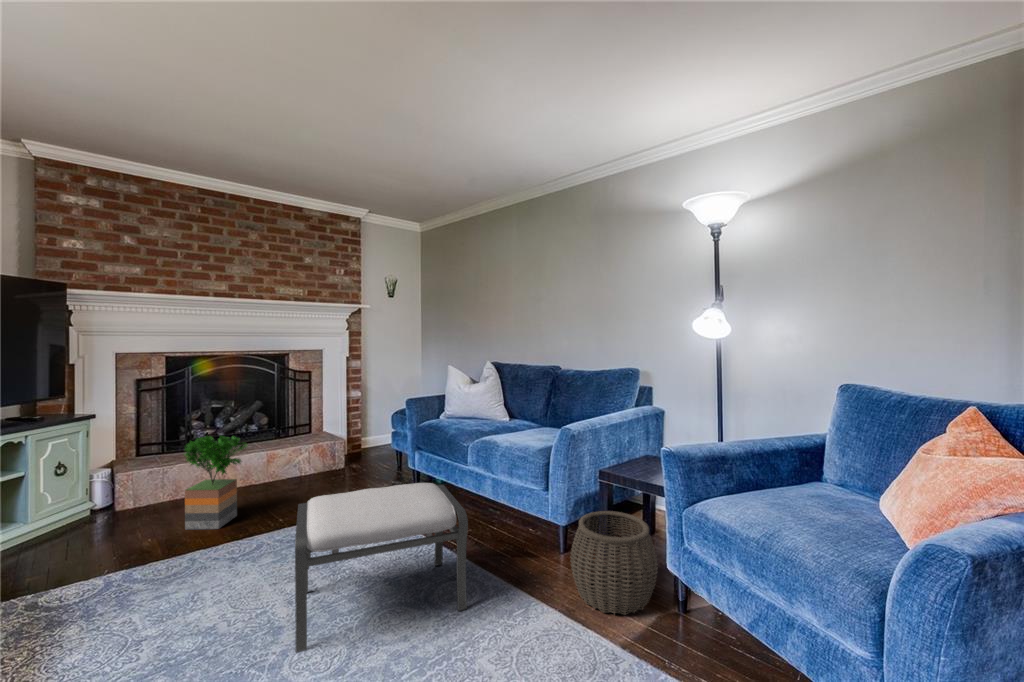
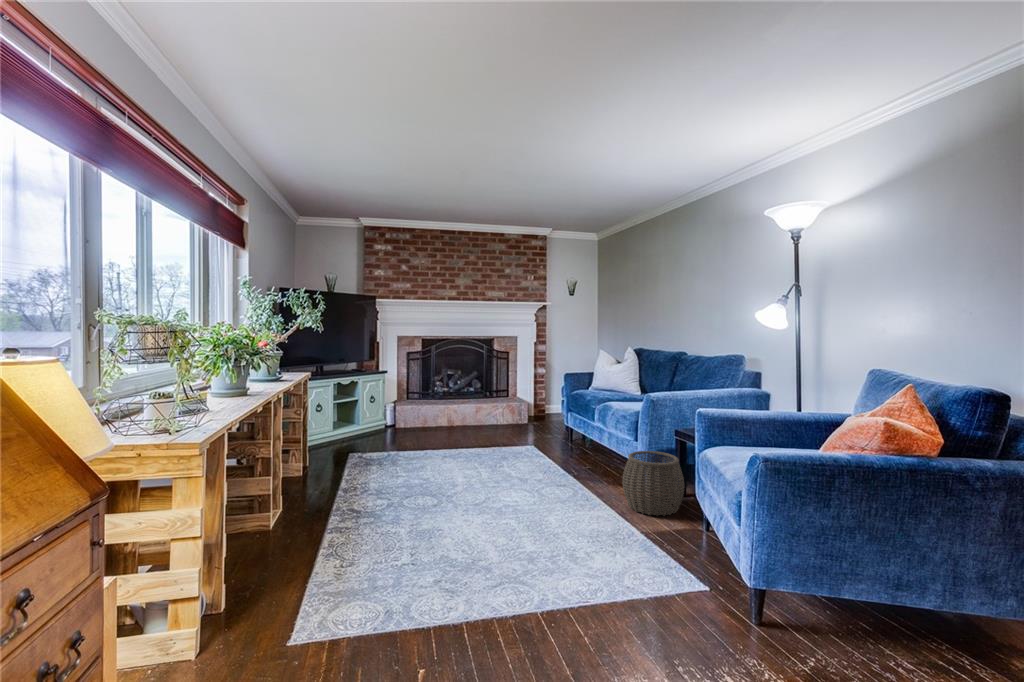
potted tree: present [185,436,247,530] -> none [424,386,460,442]
ottoman: present [295,483,468,652] -> none [458,417,554,494]

